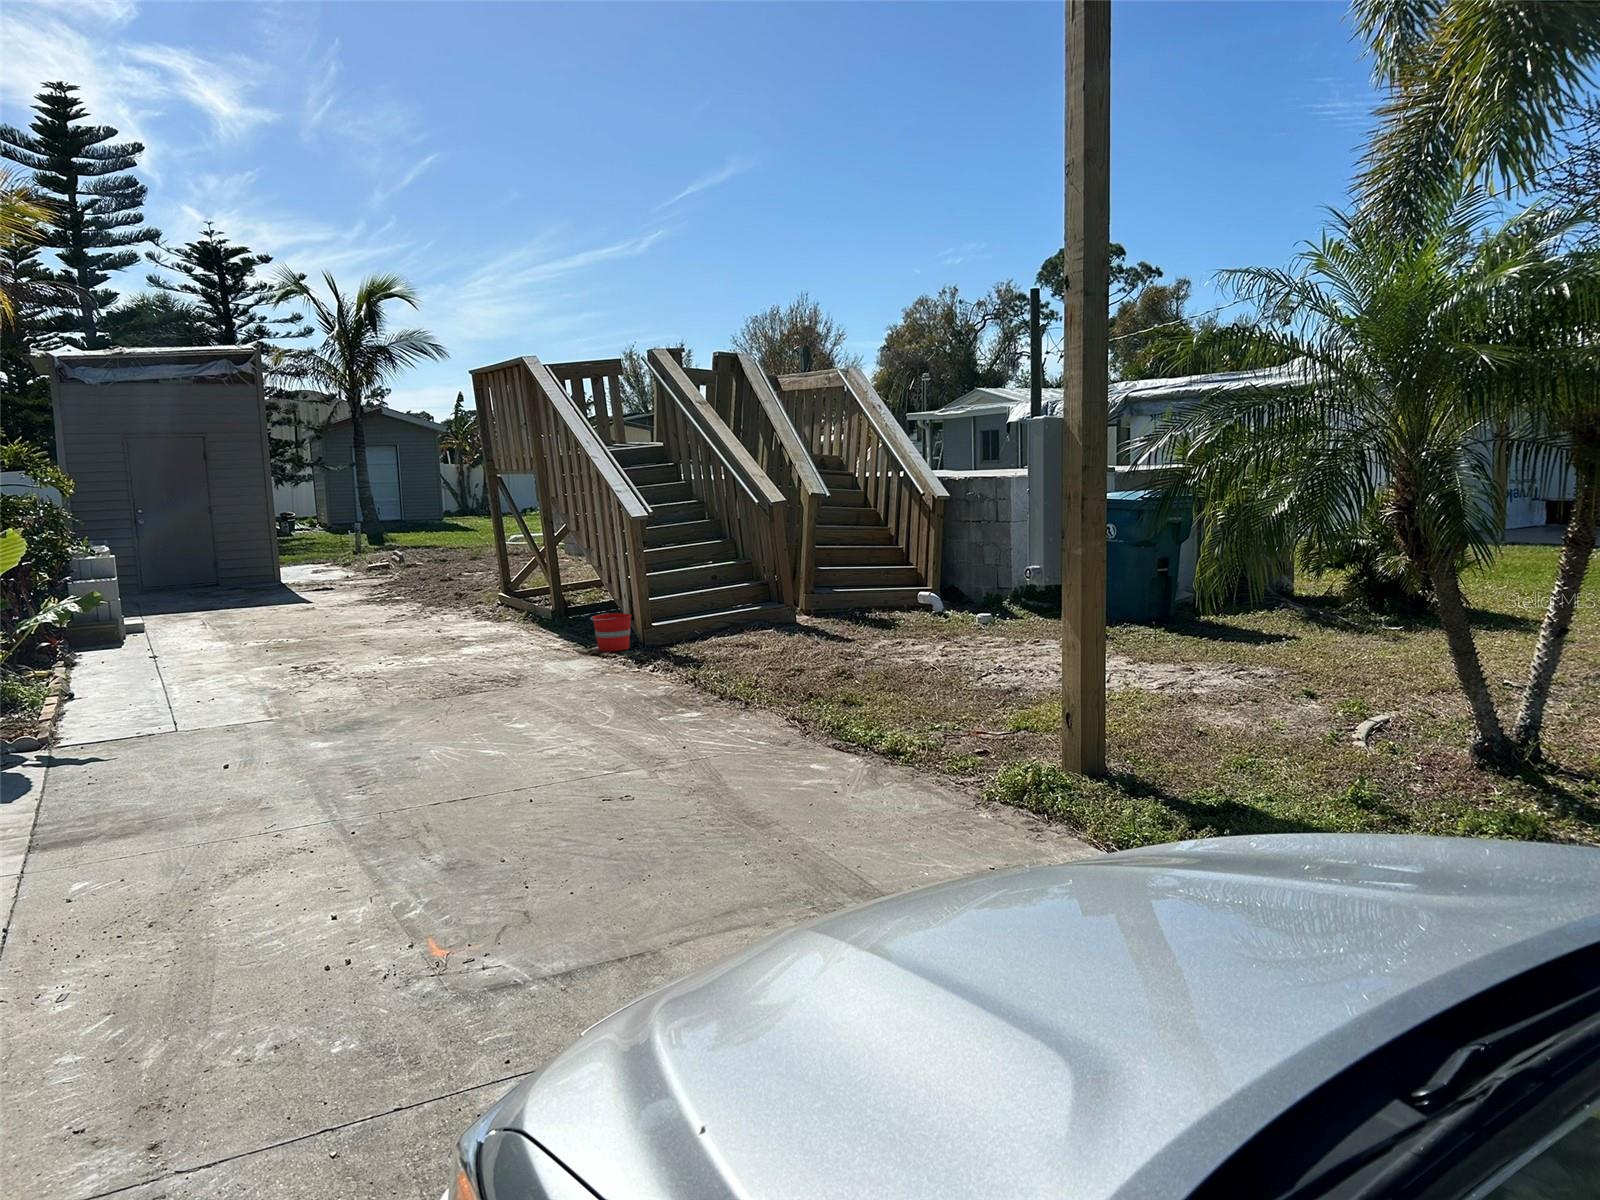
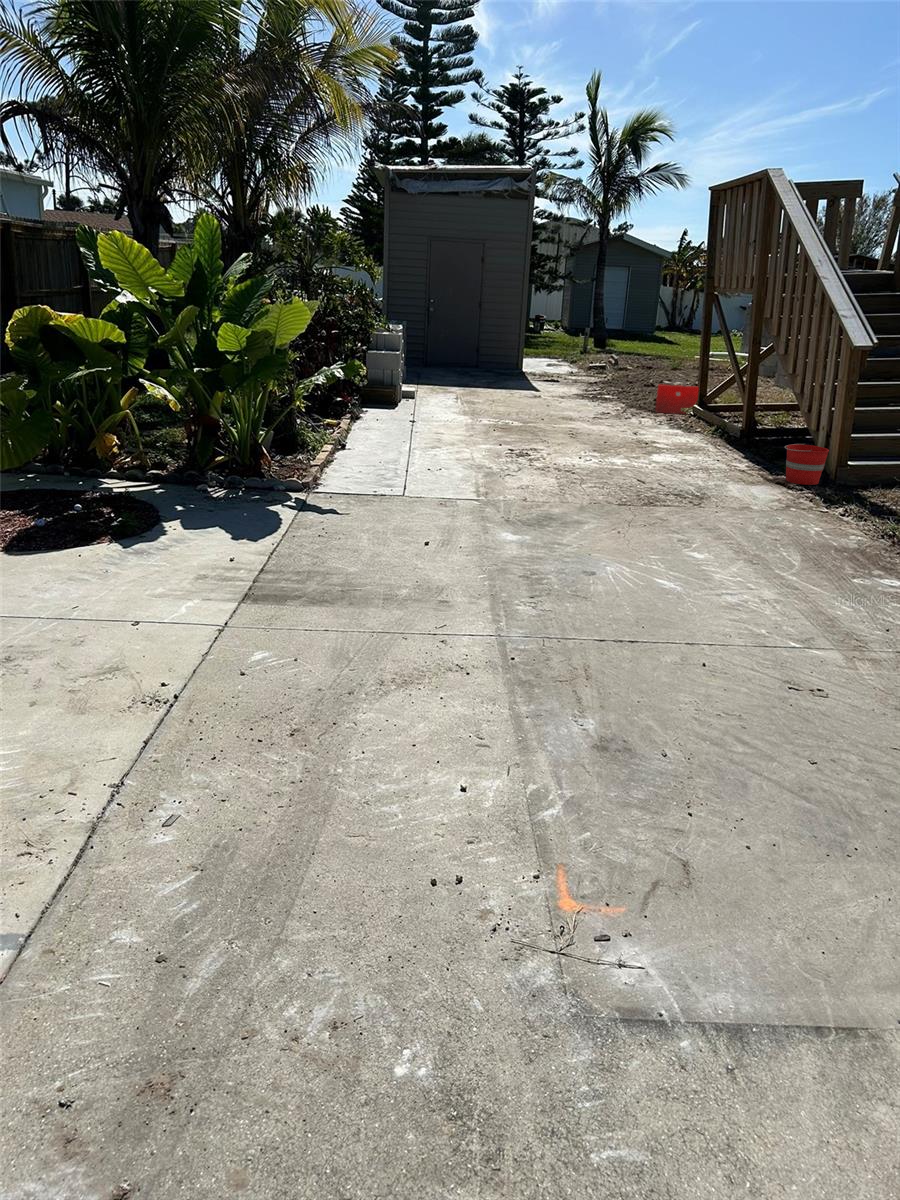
toolbox: none [455,569,503,607] -> present [655,380,699,414]

